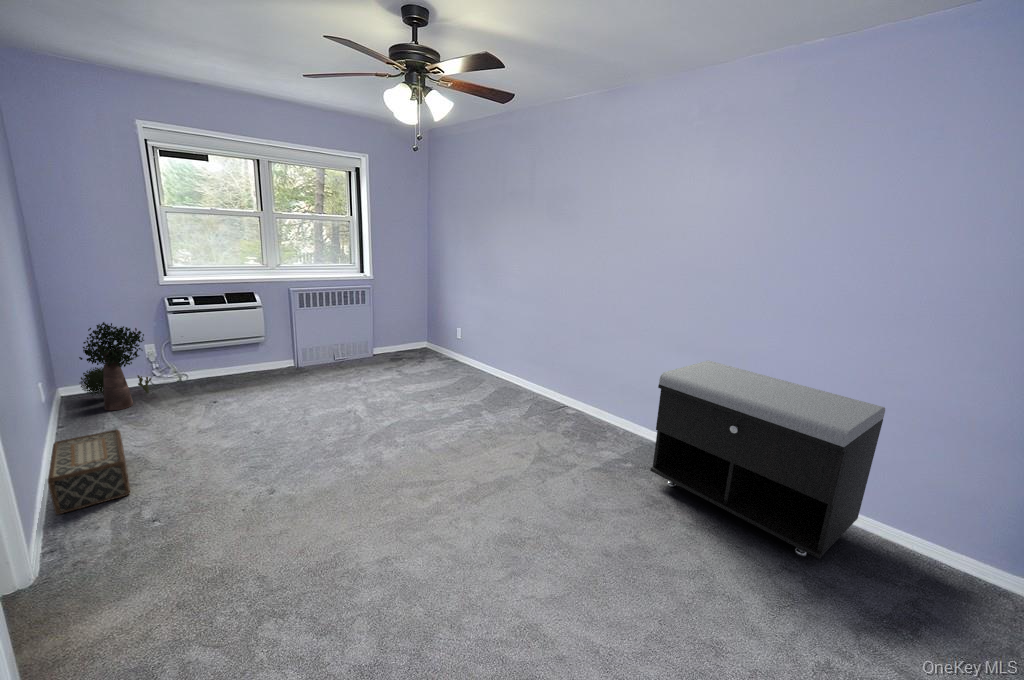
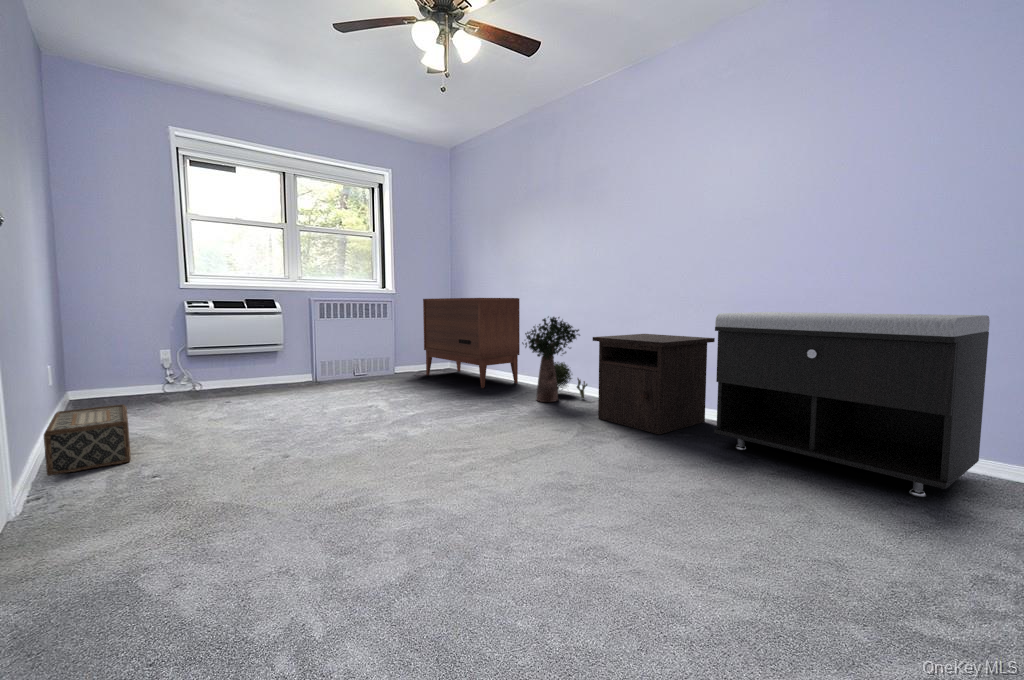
dresser: none [401,285,493,383] -> present [423,298,520,388]
potted plant: present [79,322,151,410] -> present [522,317,587,402]
nightstand: none [554,355,663,462] -> present [593,334,715,435]

